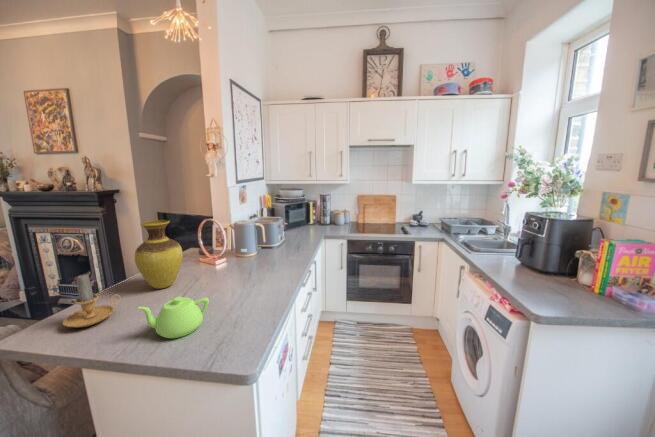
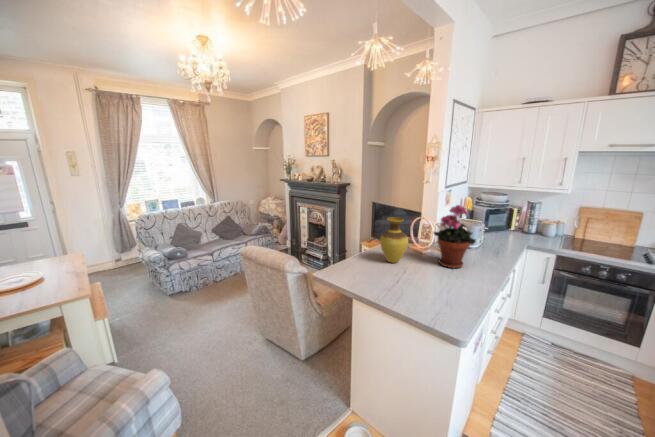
potted plant: none [218,194,270,276] -> present [434,205,476,268]
candle: present [63,274,120,327] -> none [351,245,375,275]
teapot: present [138,297,209,338] -> none [394,272,433,297]

